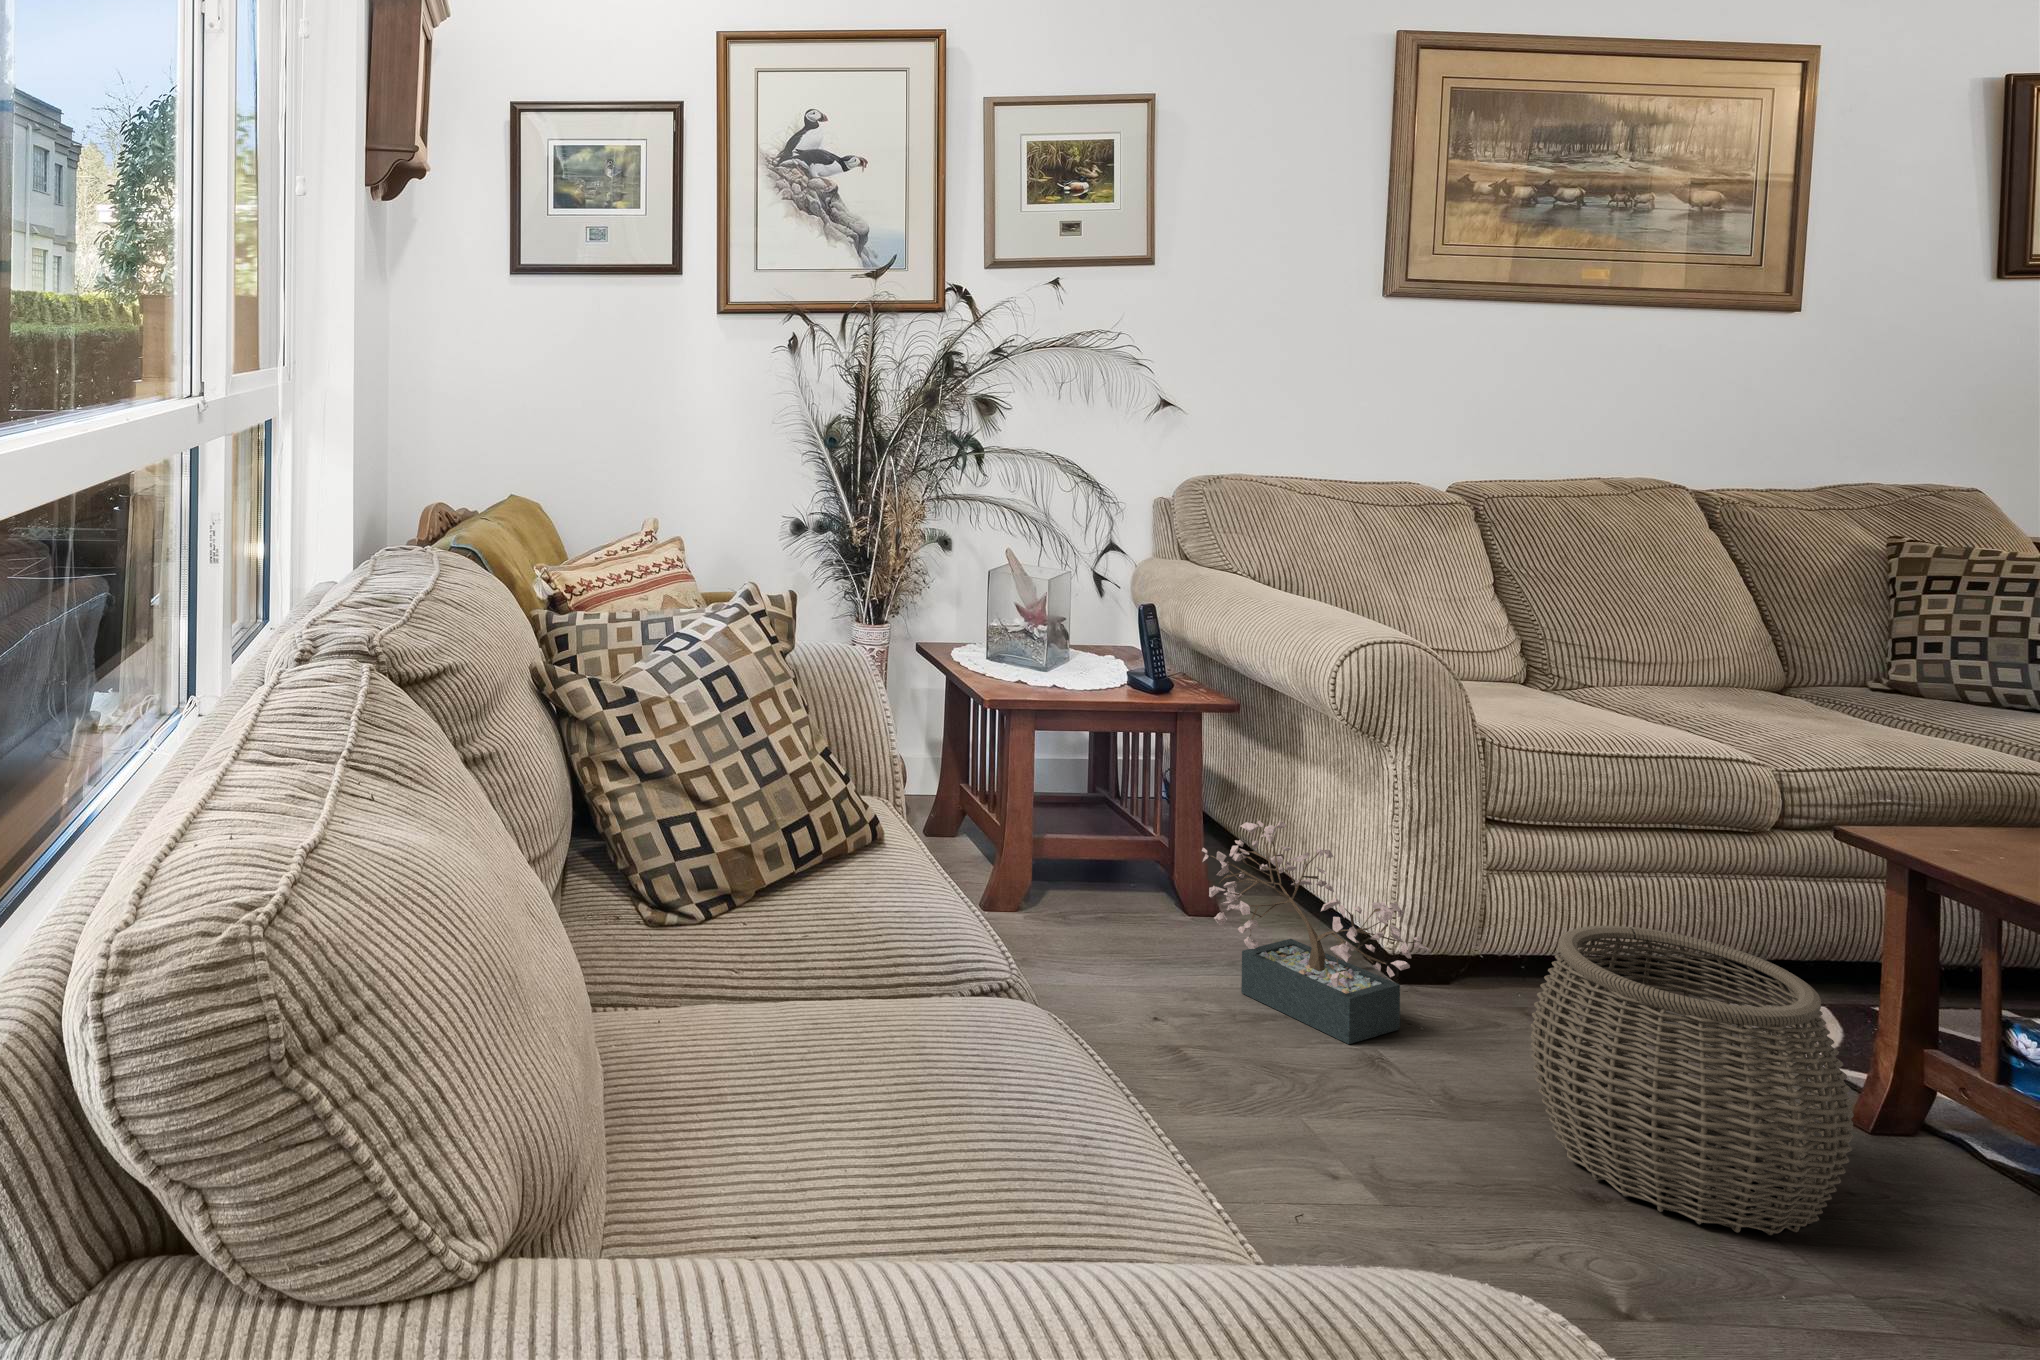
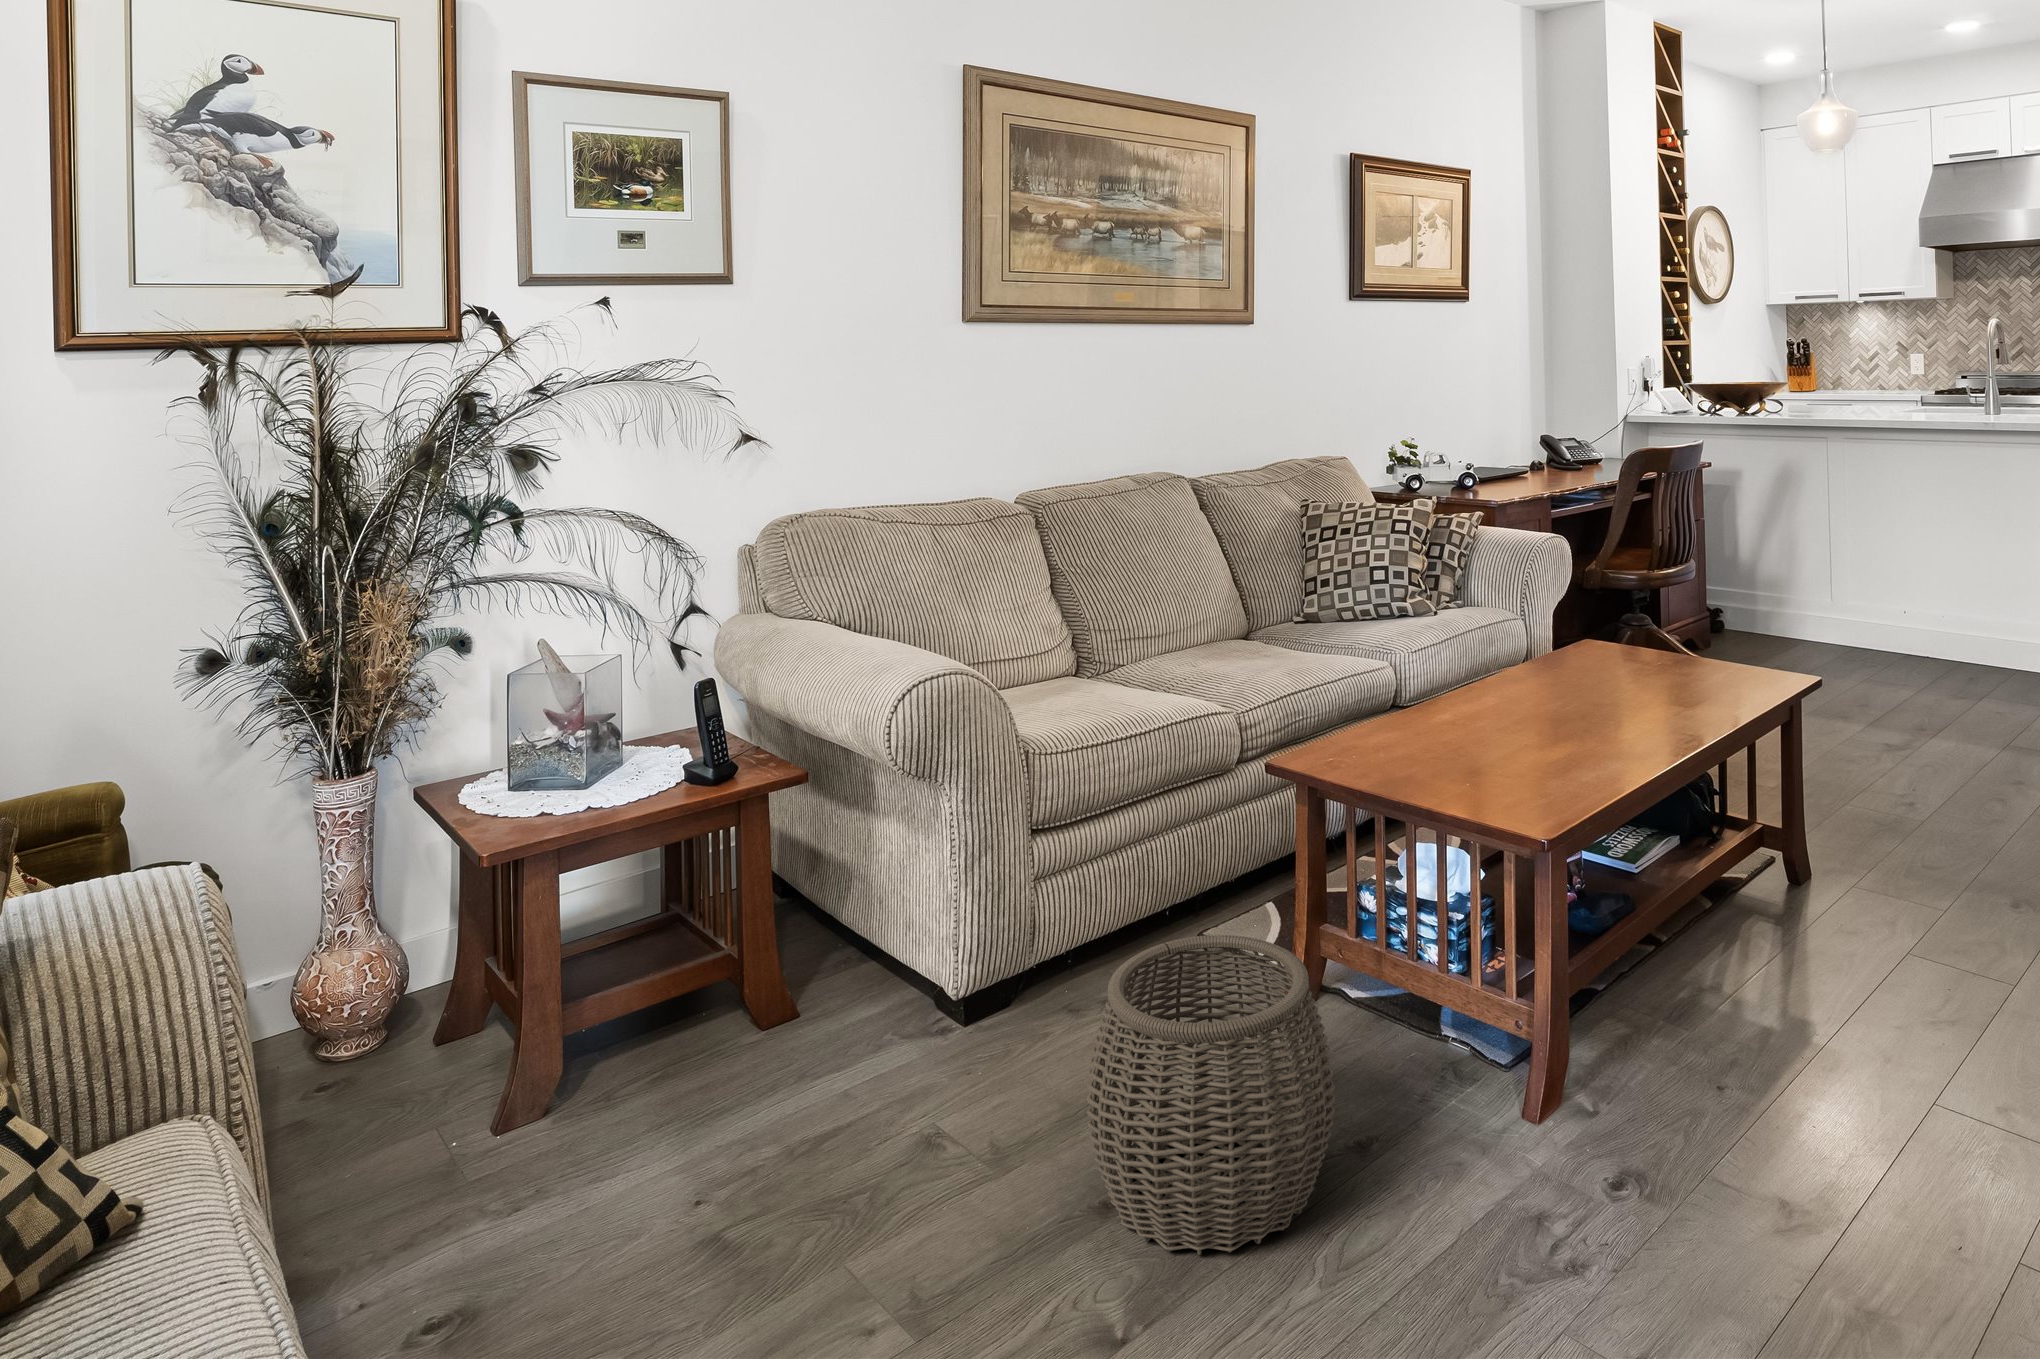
decorative plant: present [1202,821,1430,1044] -> none [760,912,999,1164]

